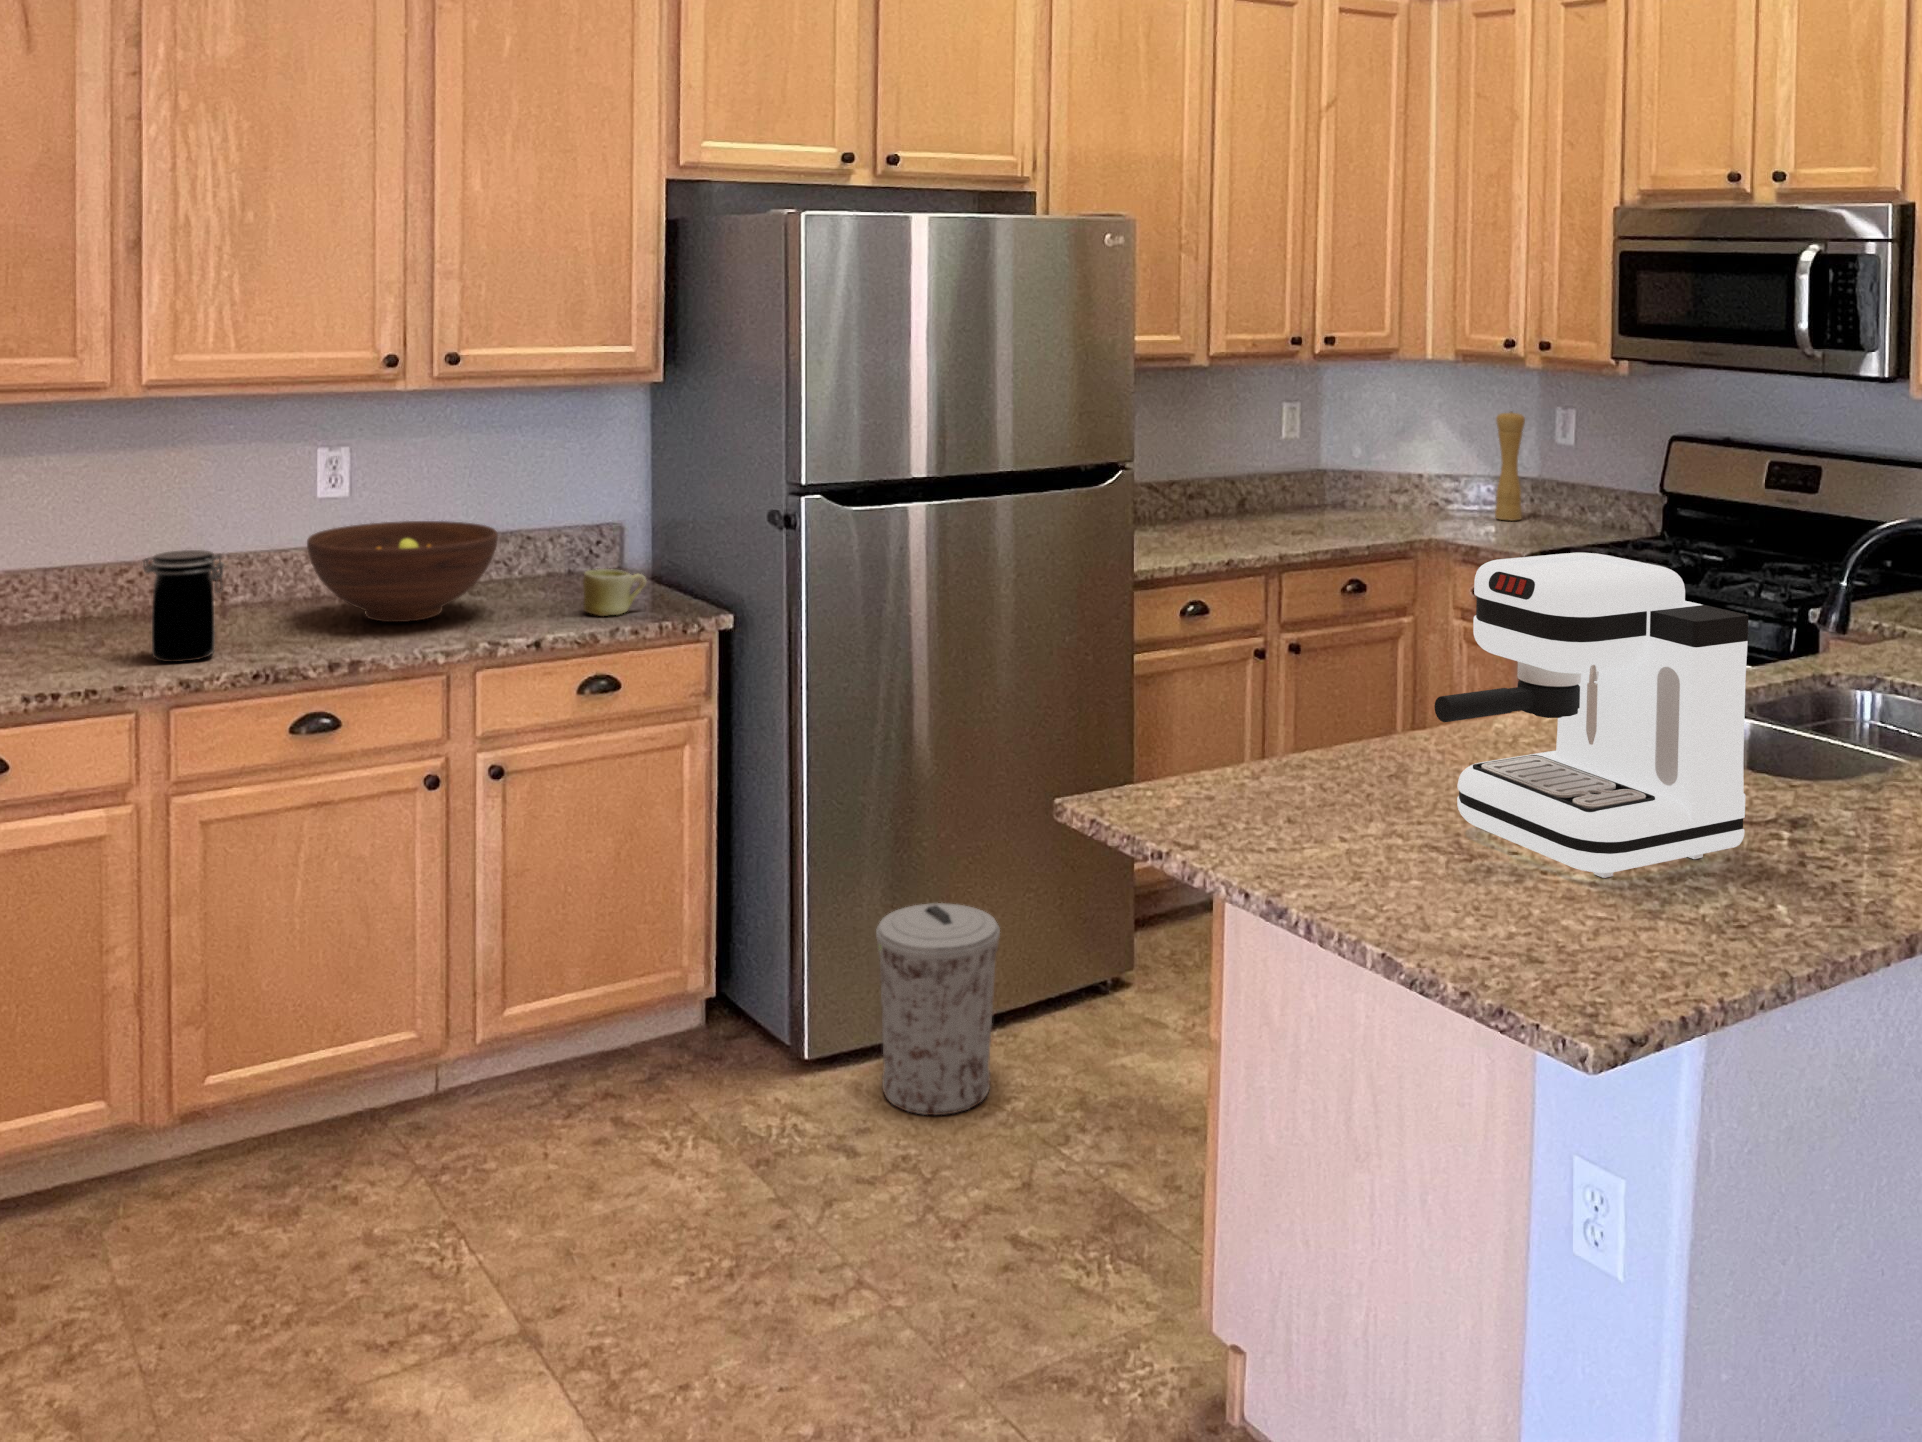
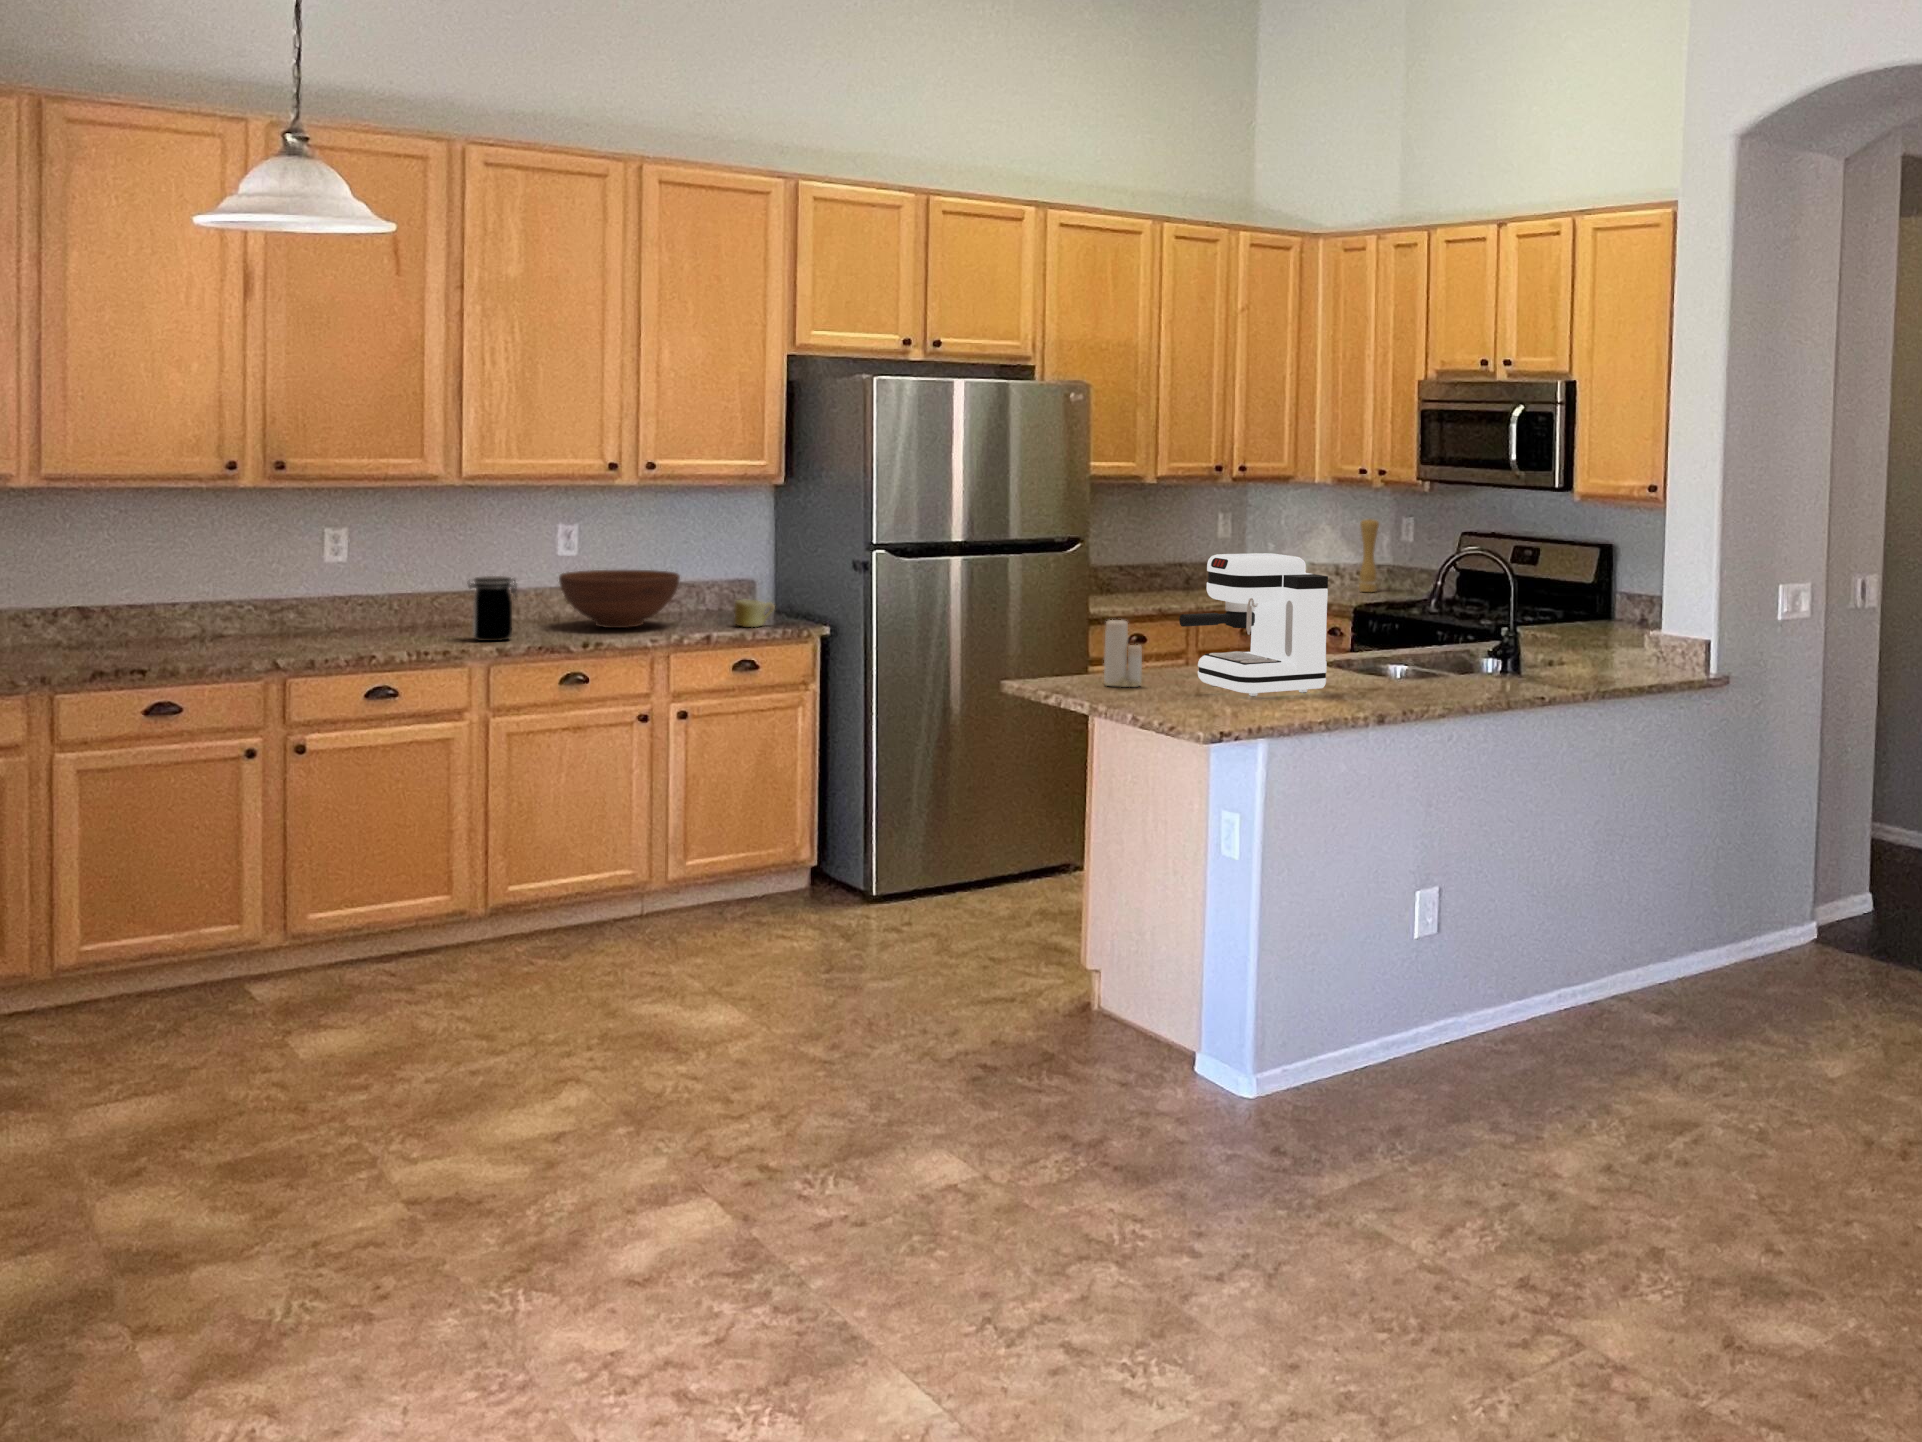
candle: none [1260,682,1344,836] -> present [1104,620,1142,687]
trash can: present [876,903,1000,1115] -> none [919,802,996,923]

